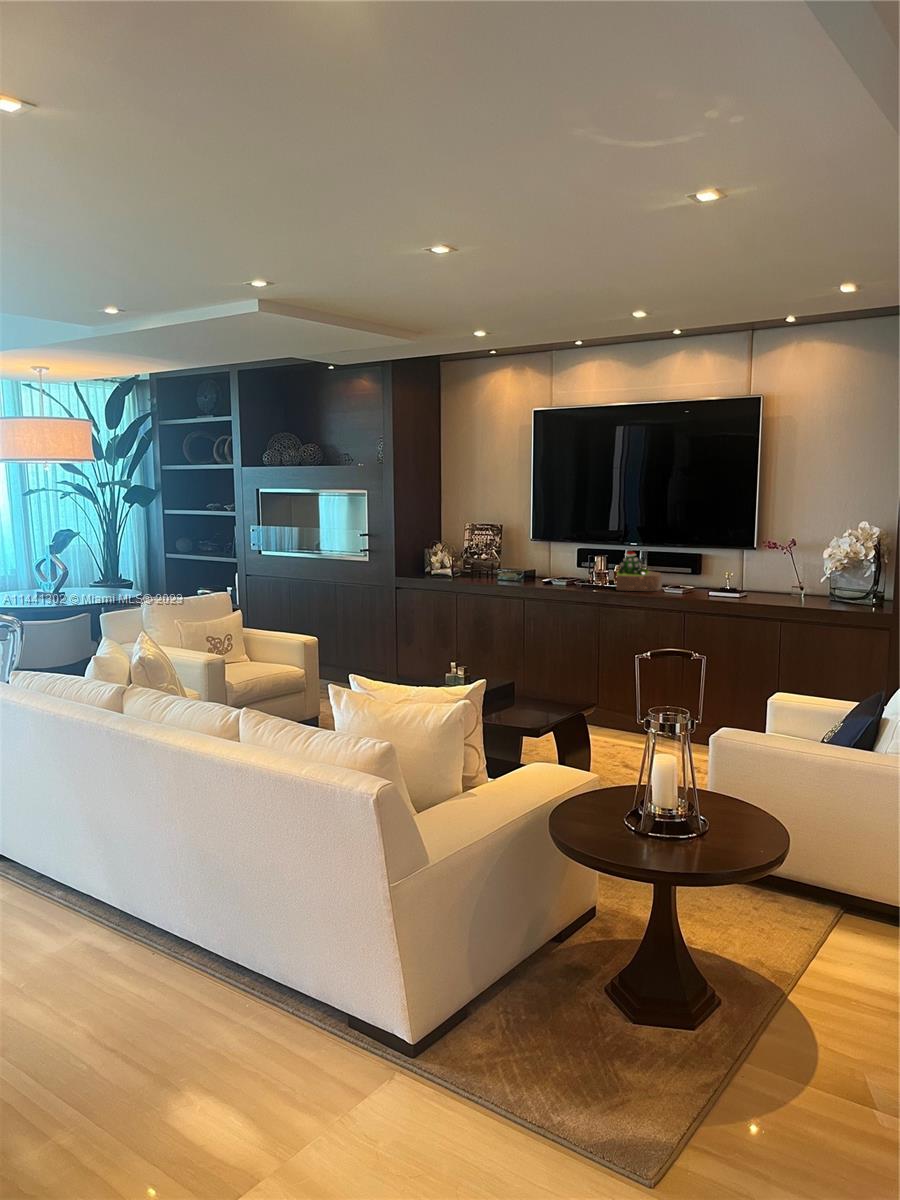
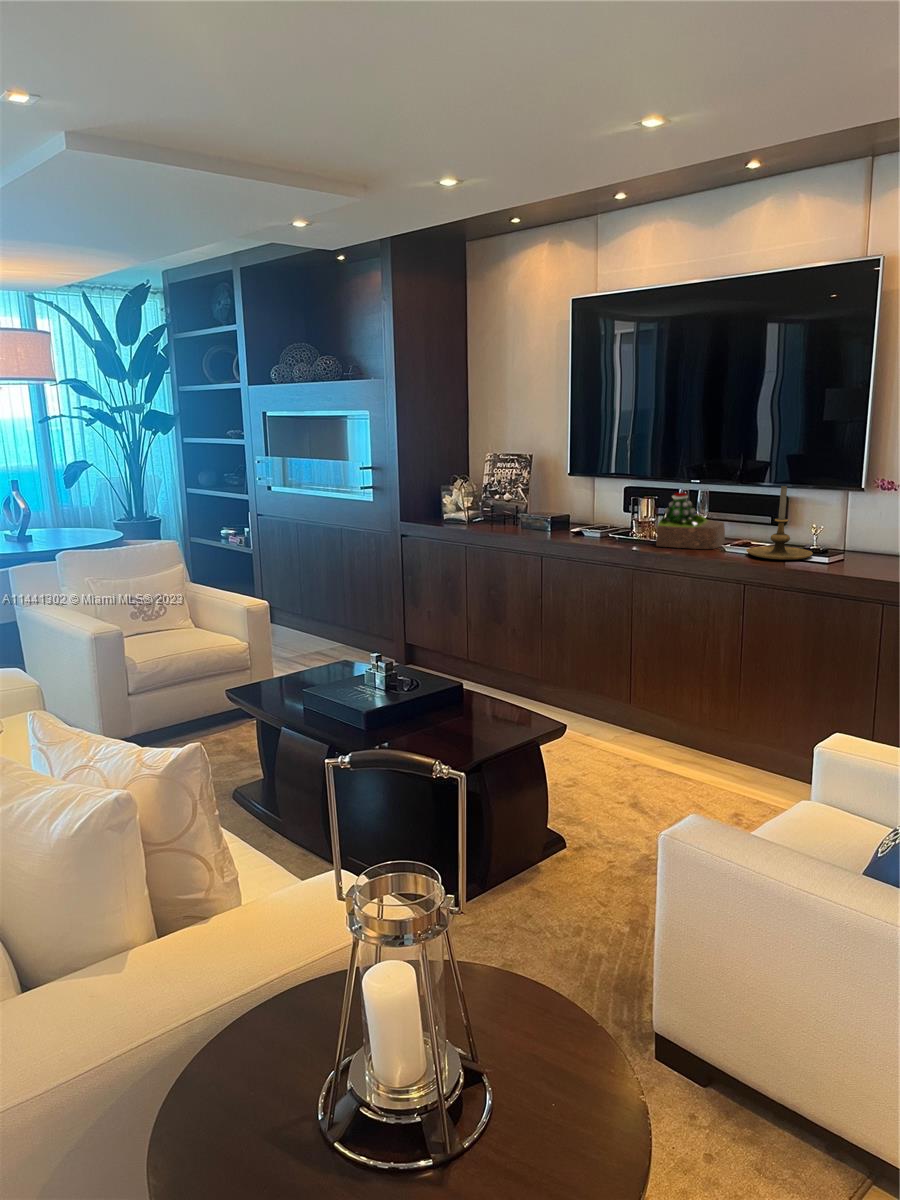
candle holder: none [682,546,726,596] -> present [746,486,813,560]

